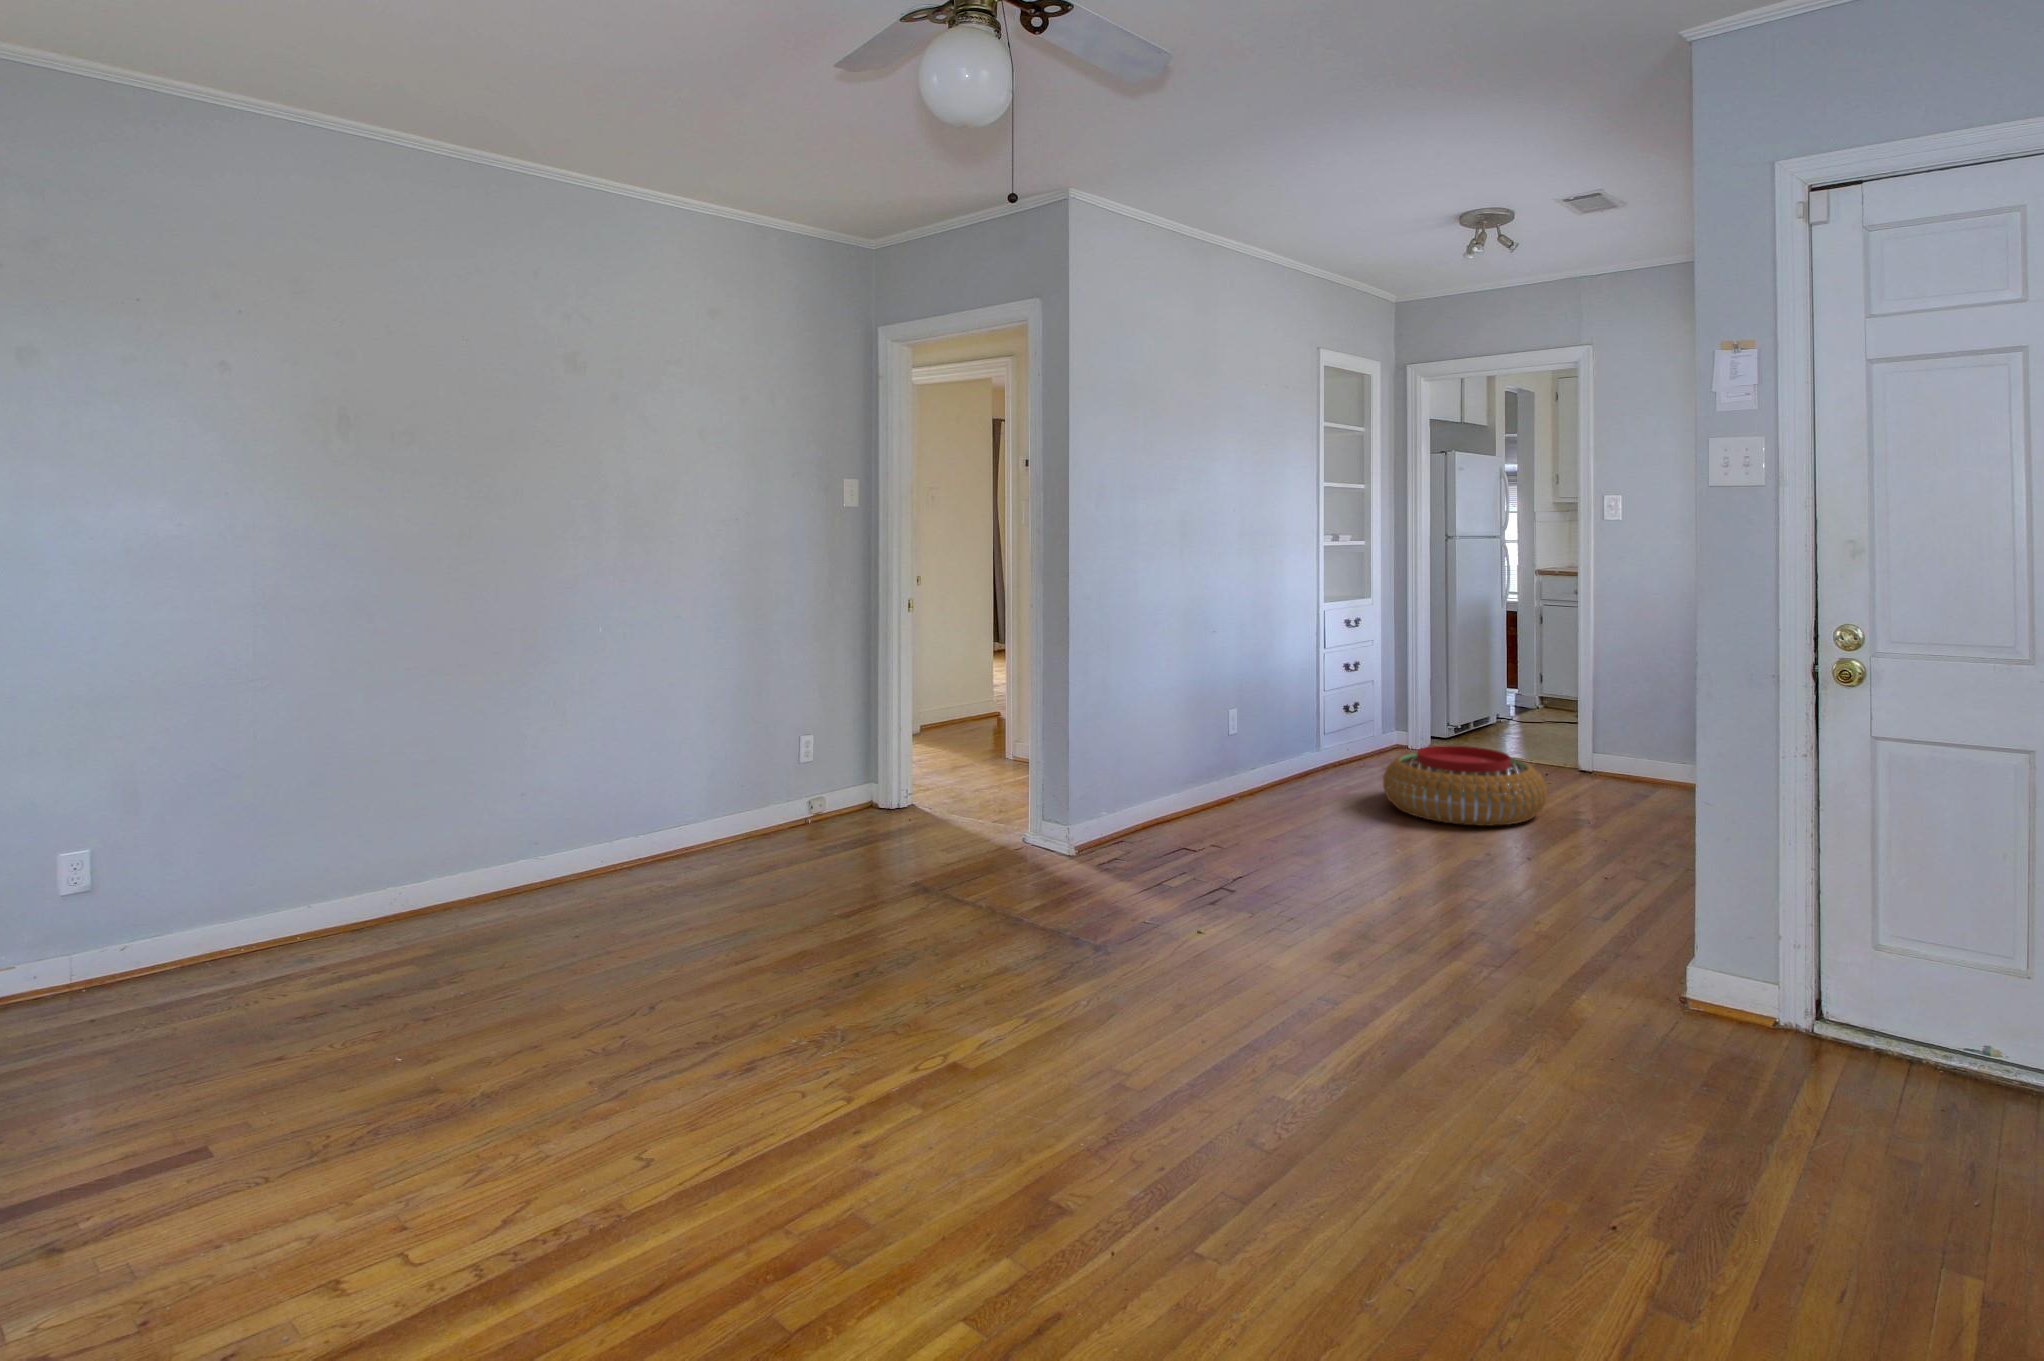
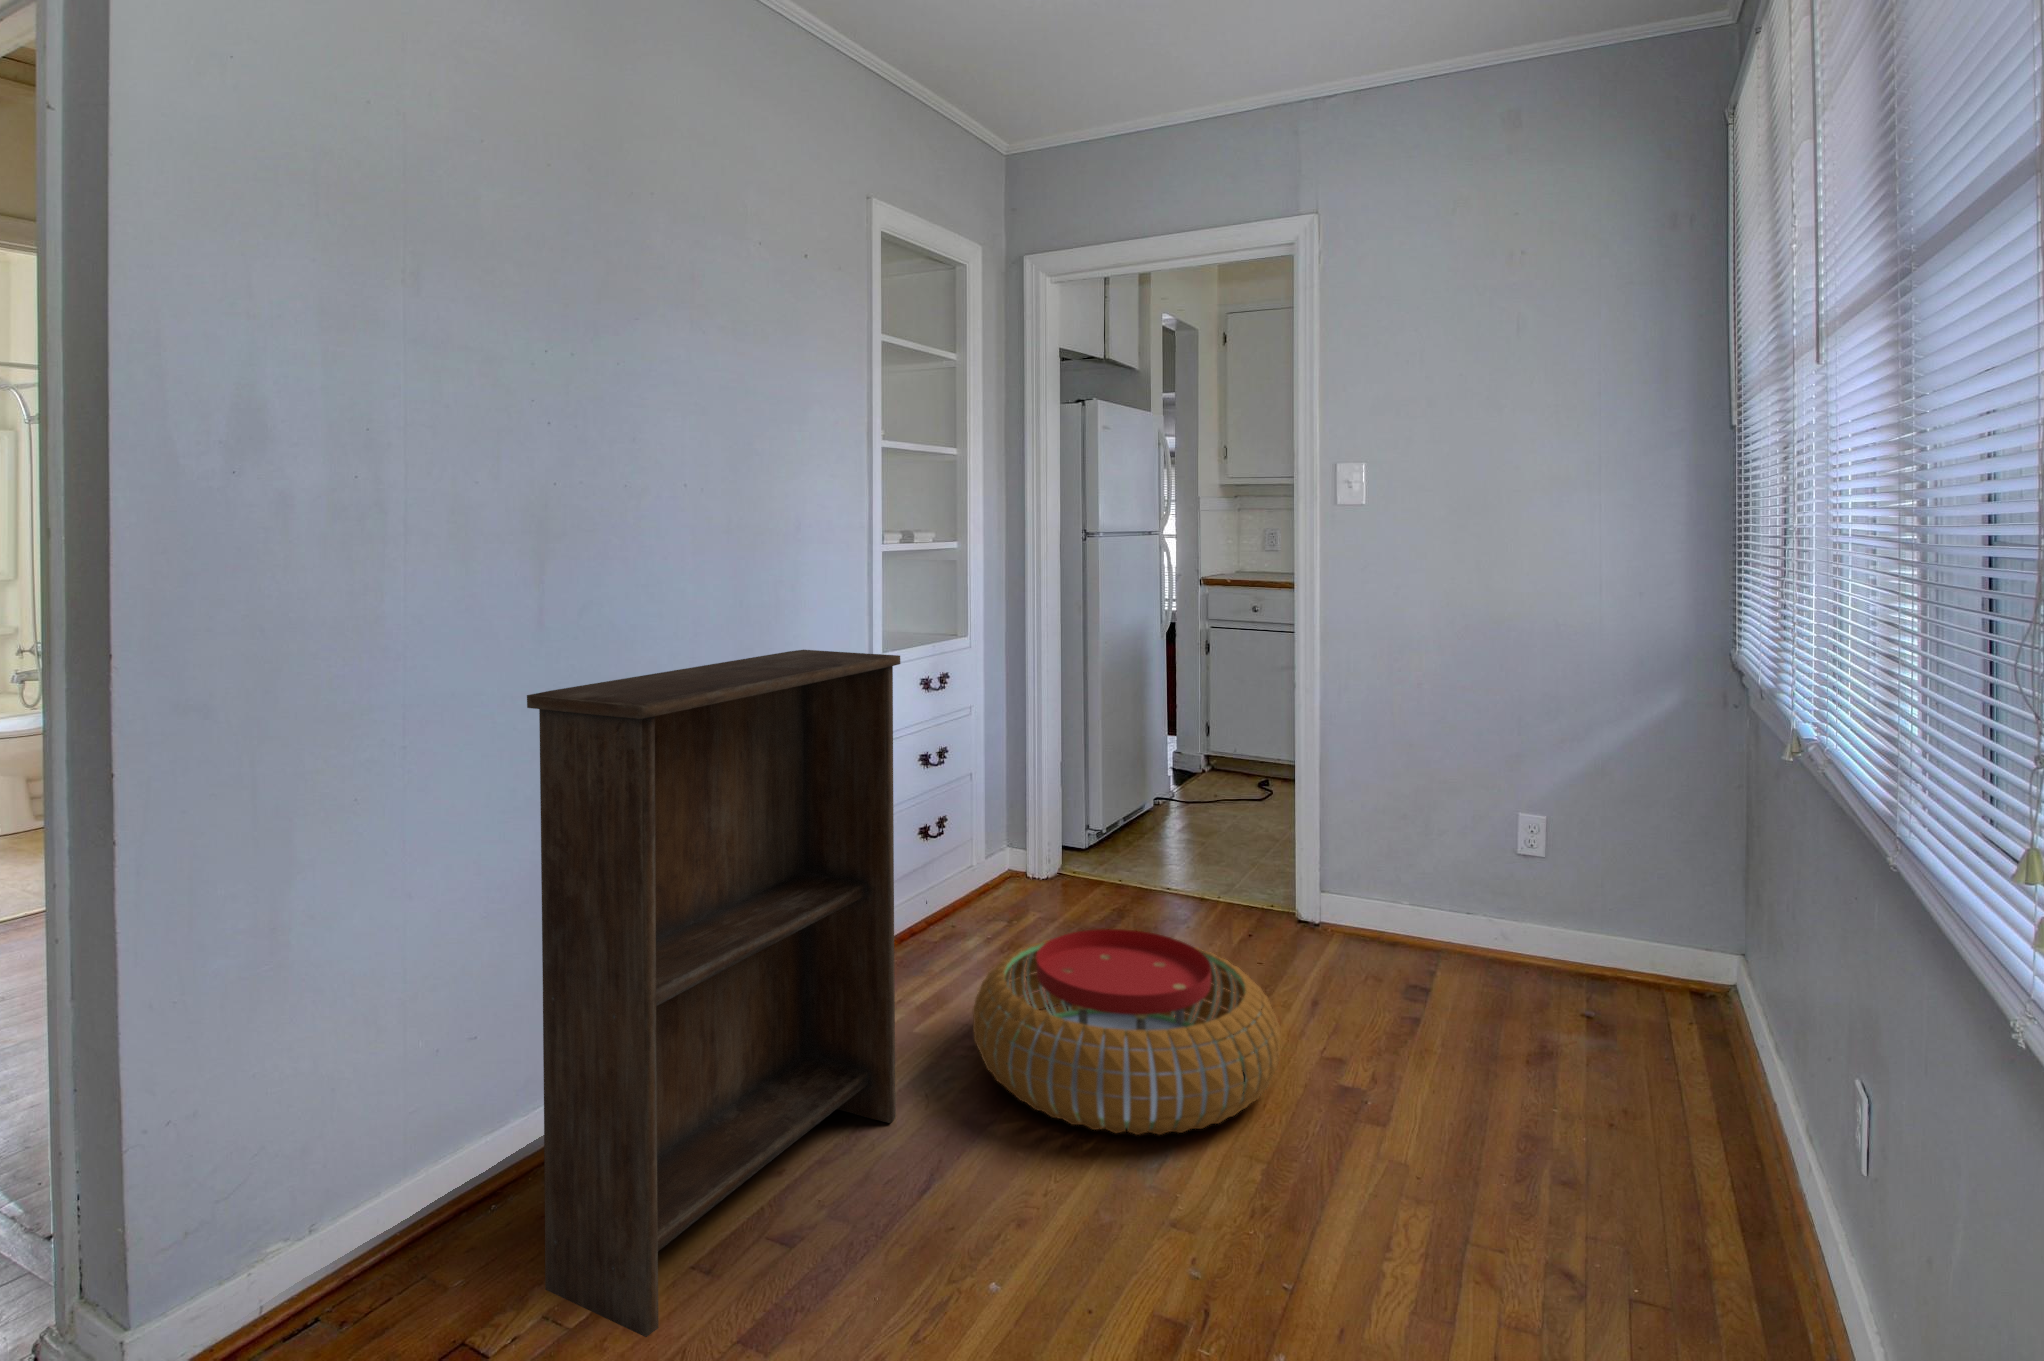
bookshelf: none [1204,592,1350,852] -> present [527,650,900,1337]

